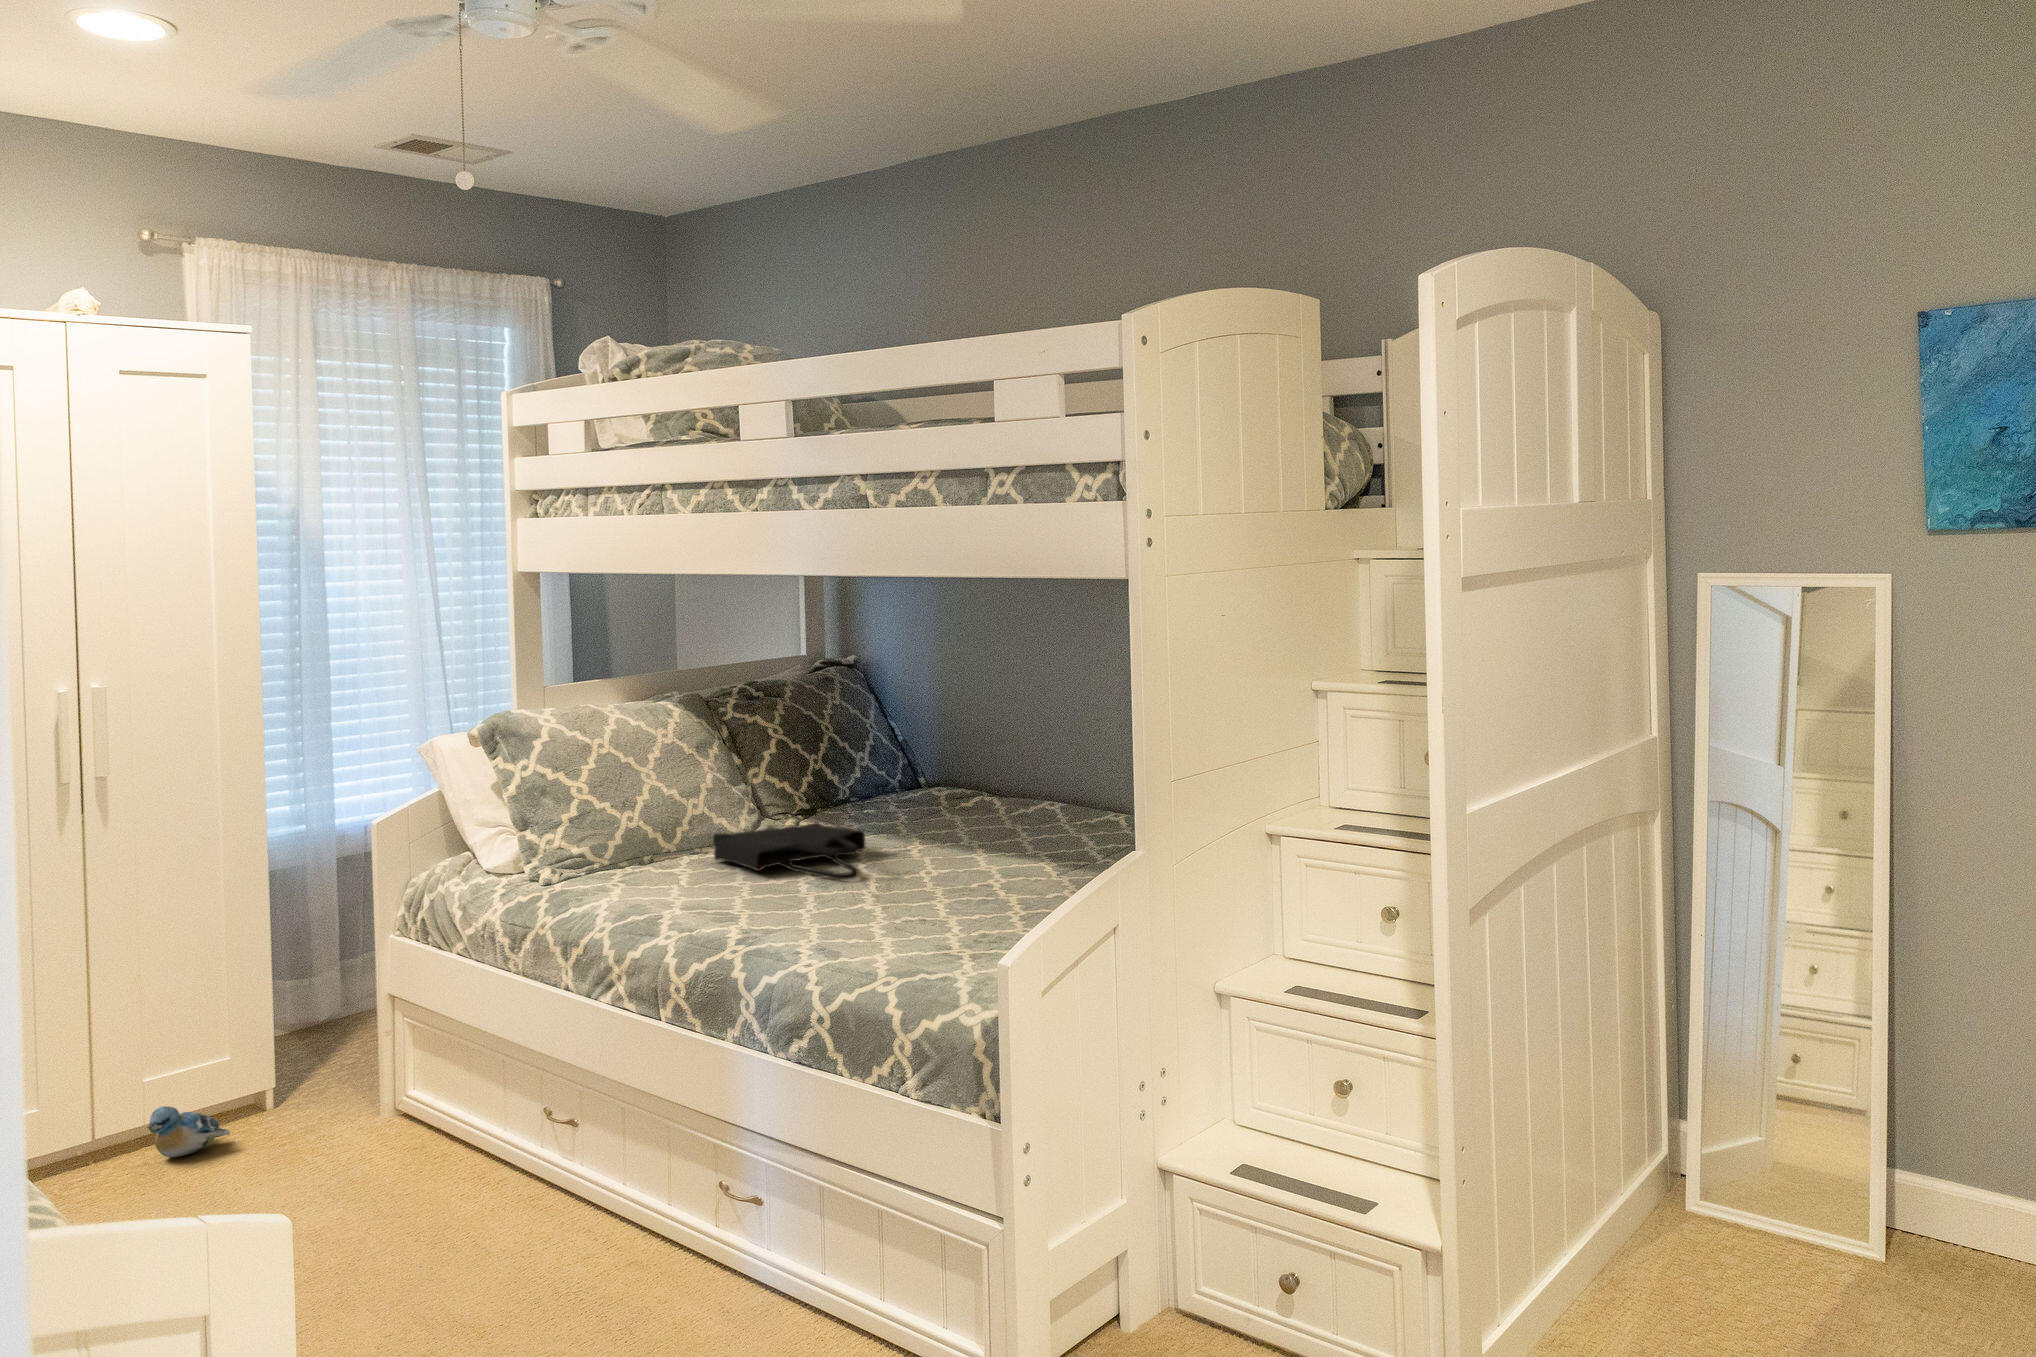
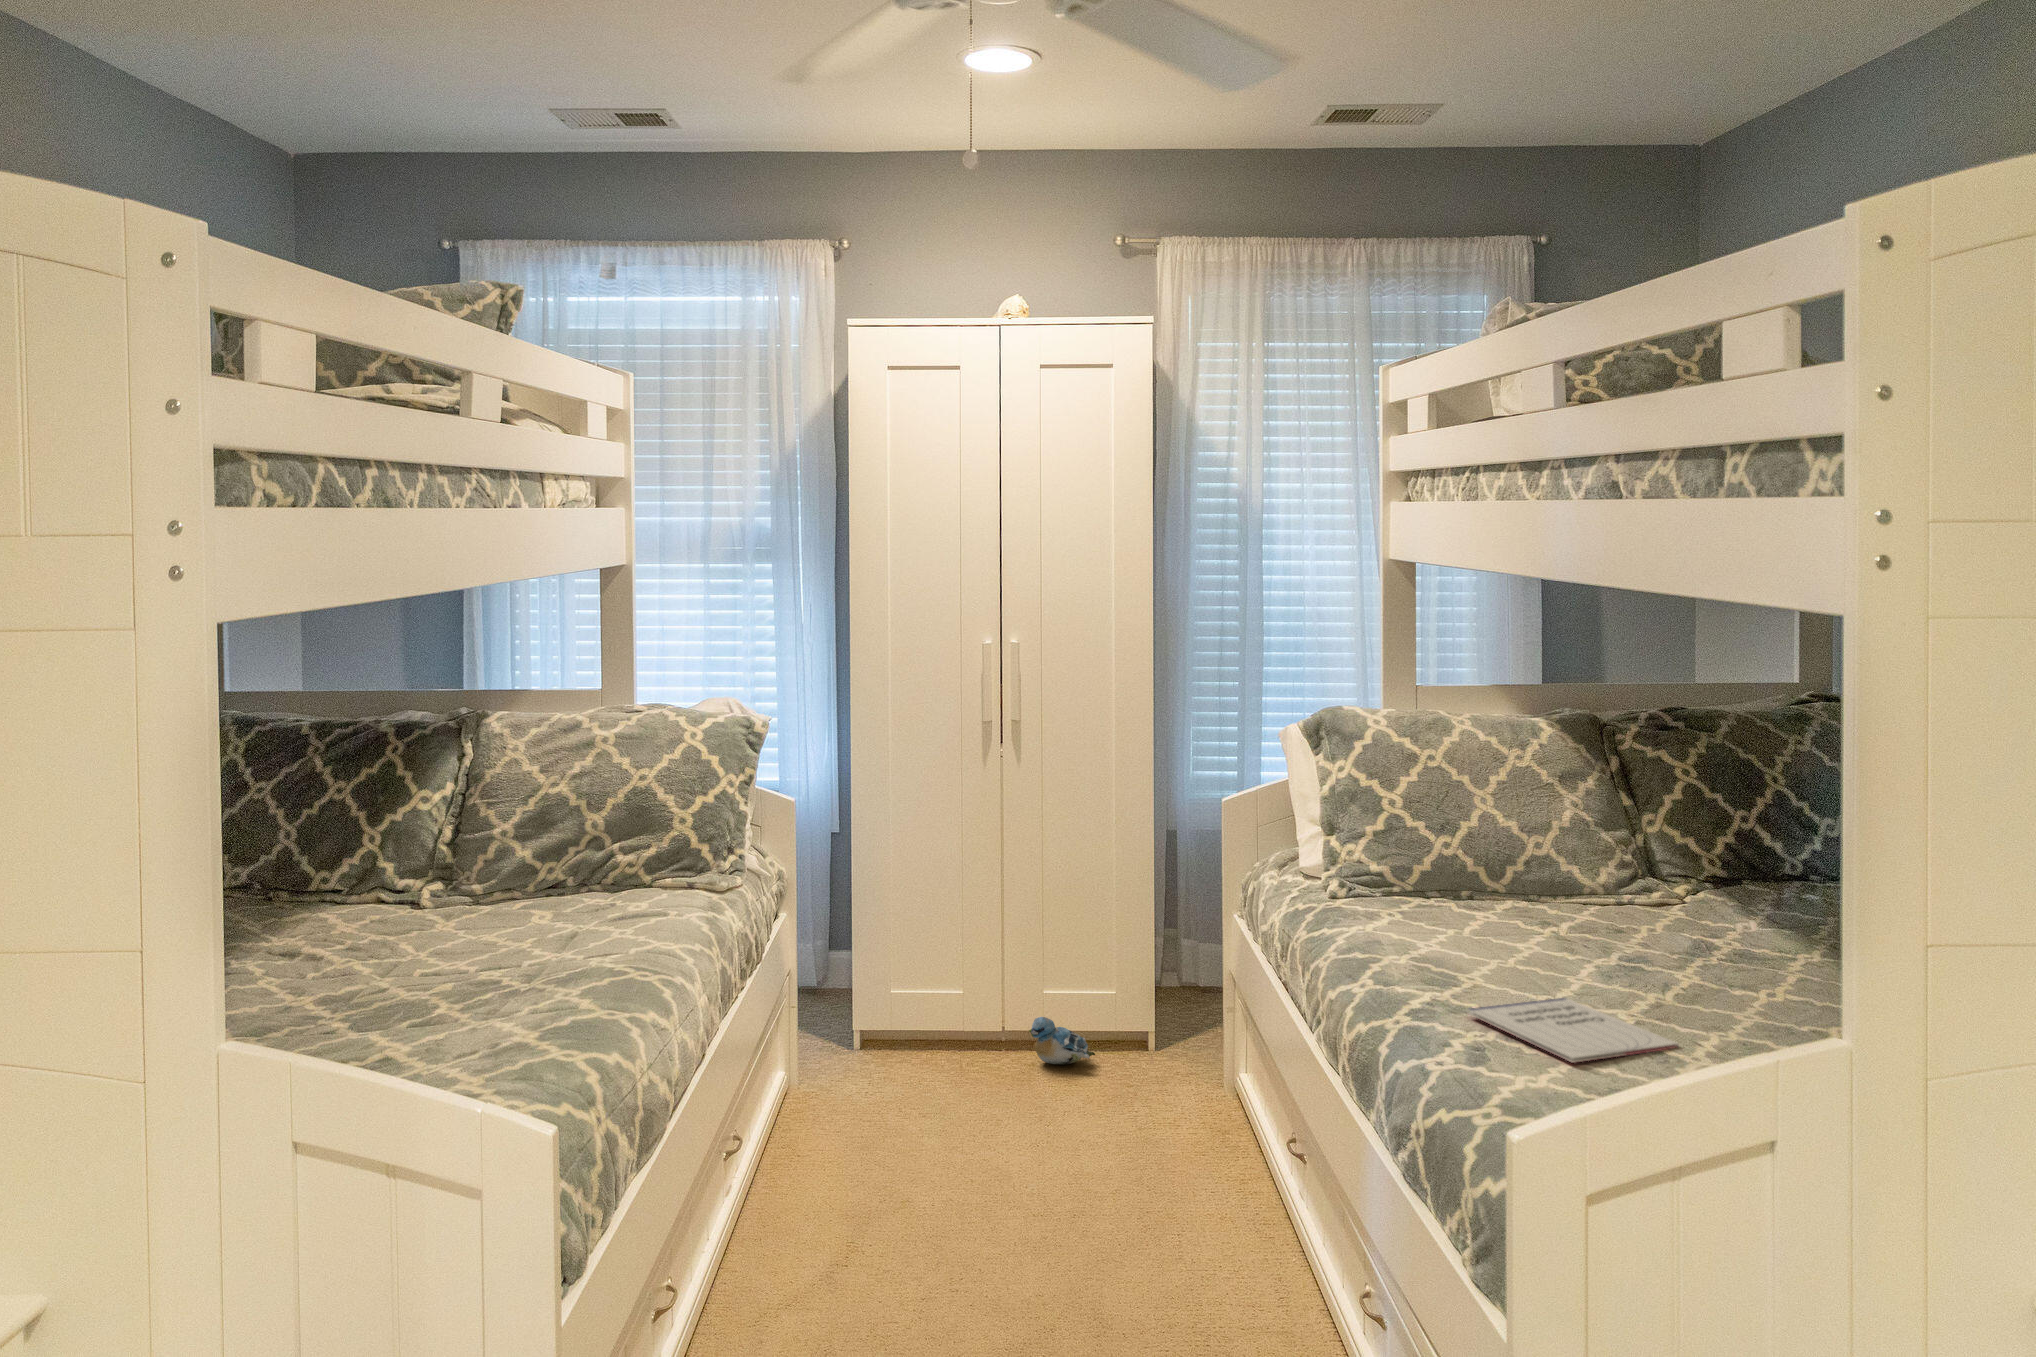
tote bag: present [713,823,865,880] -> none [1533,882,1743,984]
notebook: none [756,902,887,933] -> present [1468,998,1679,1063]

